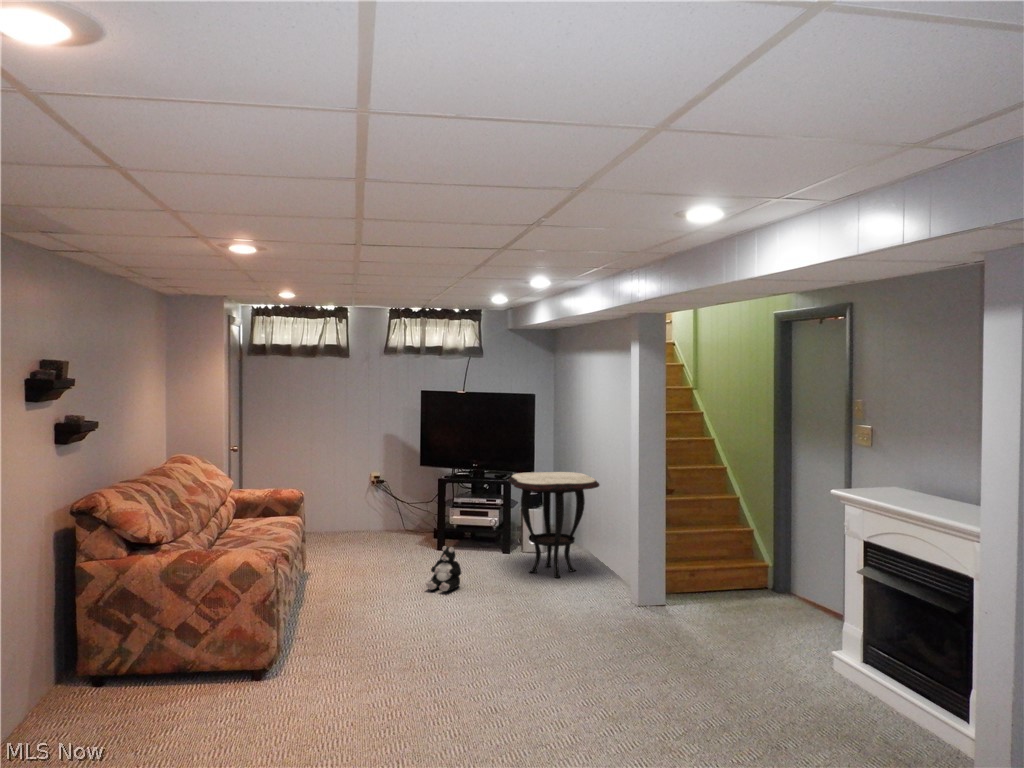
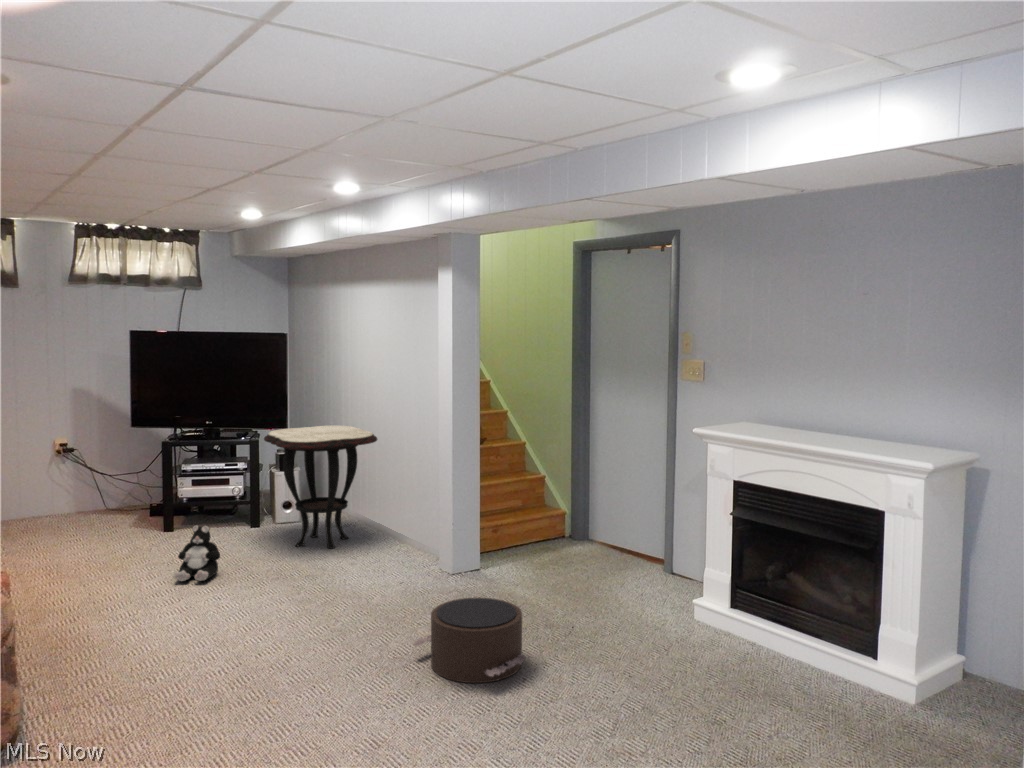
pouf: none [576,630,672,708] -> present [414,598,526,683]

